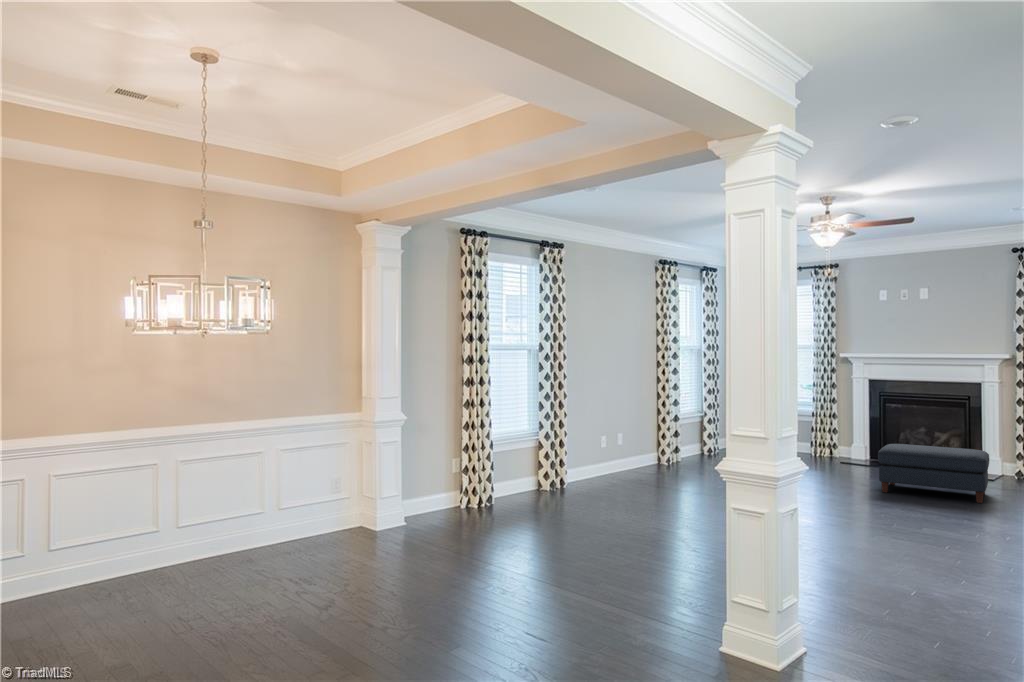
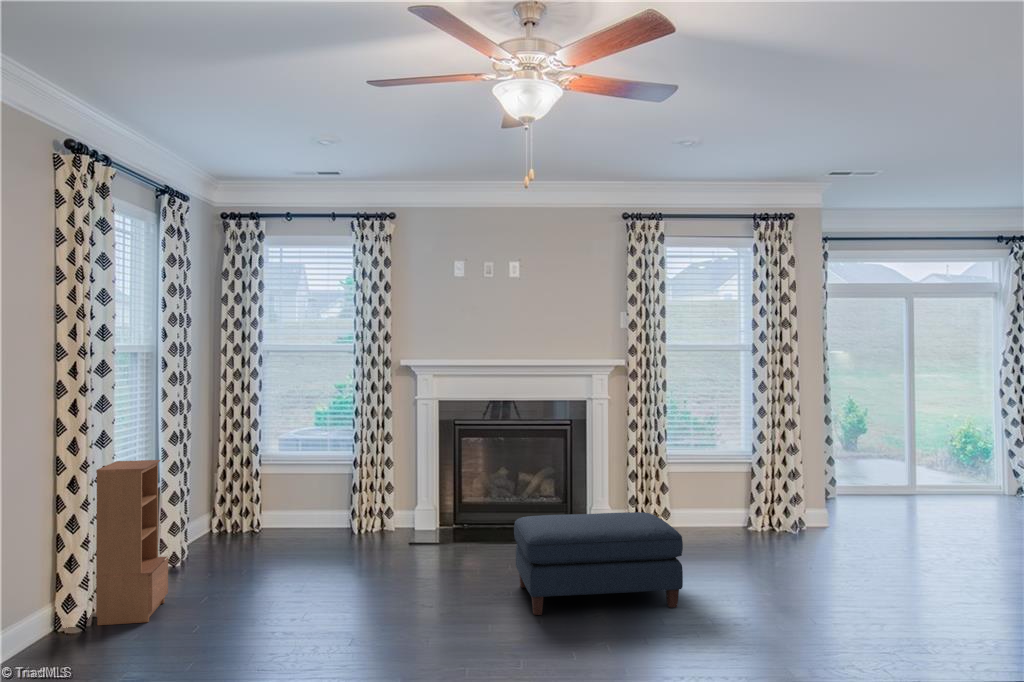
bookcase: none [673,397,703,467] -> present [96,460,168,625]

